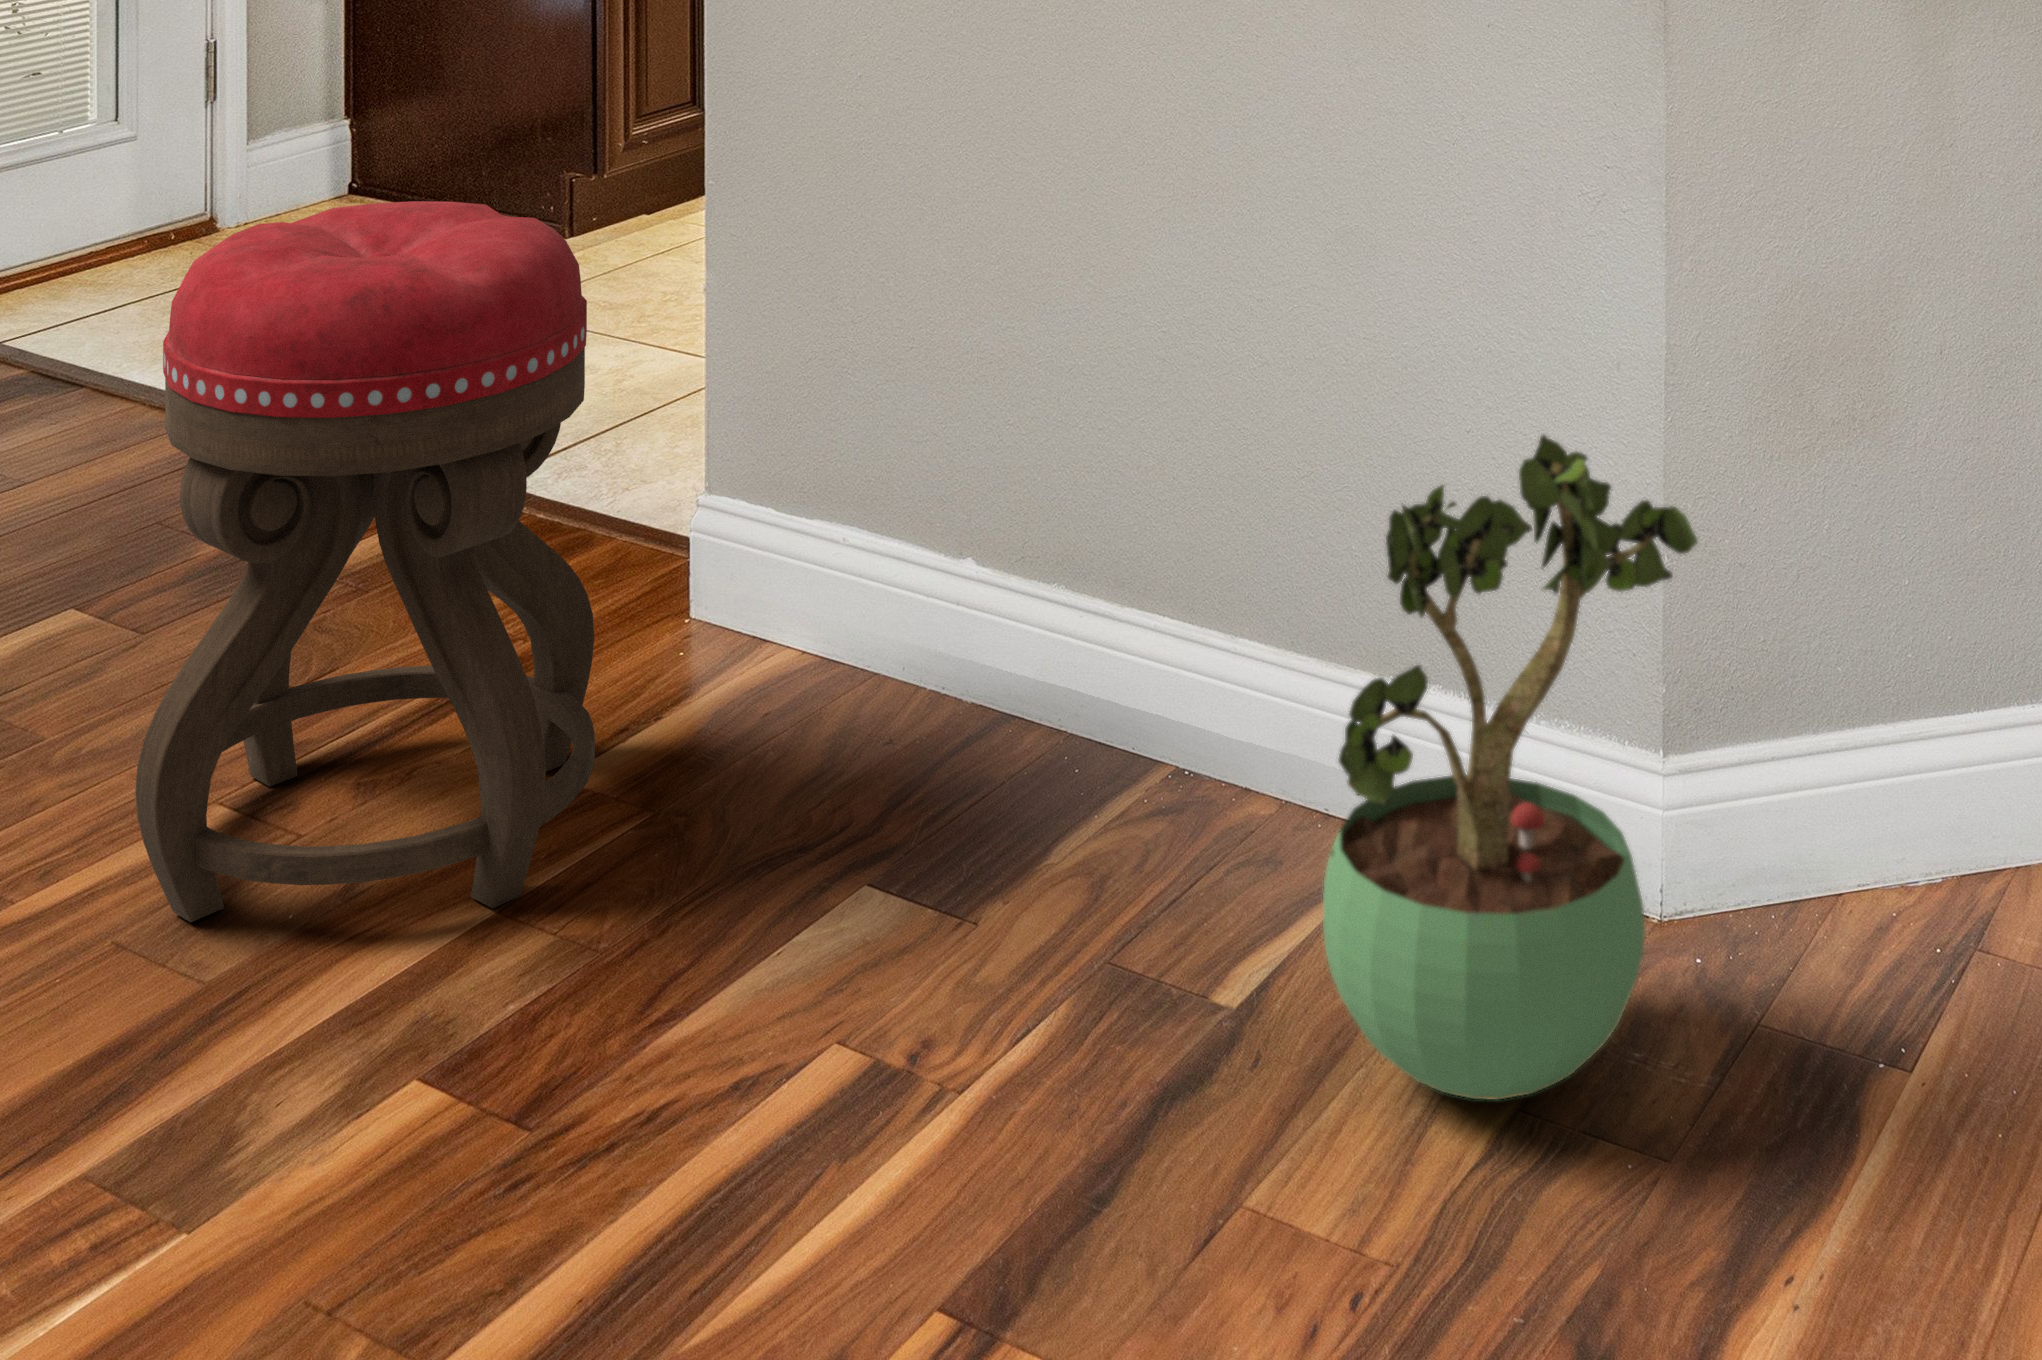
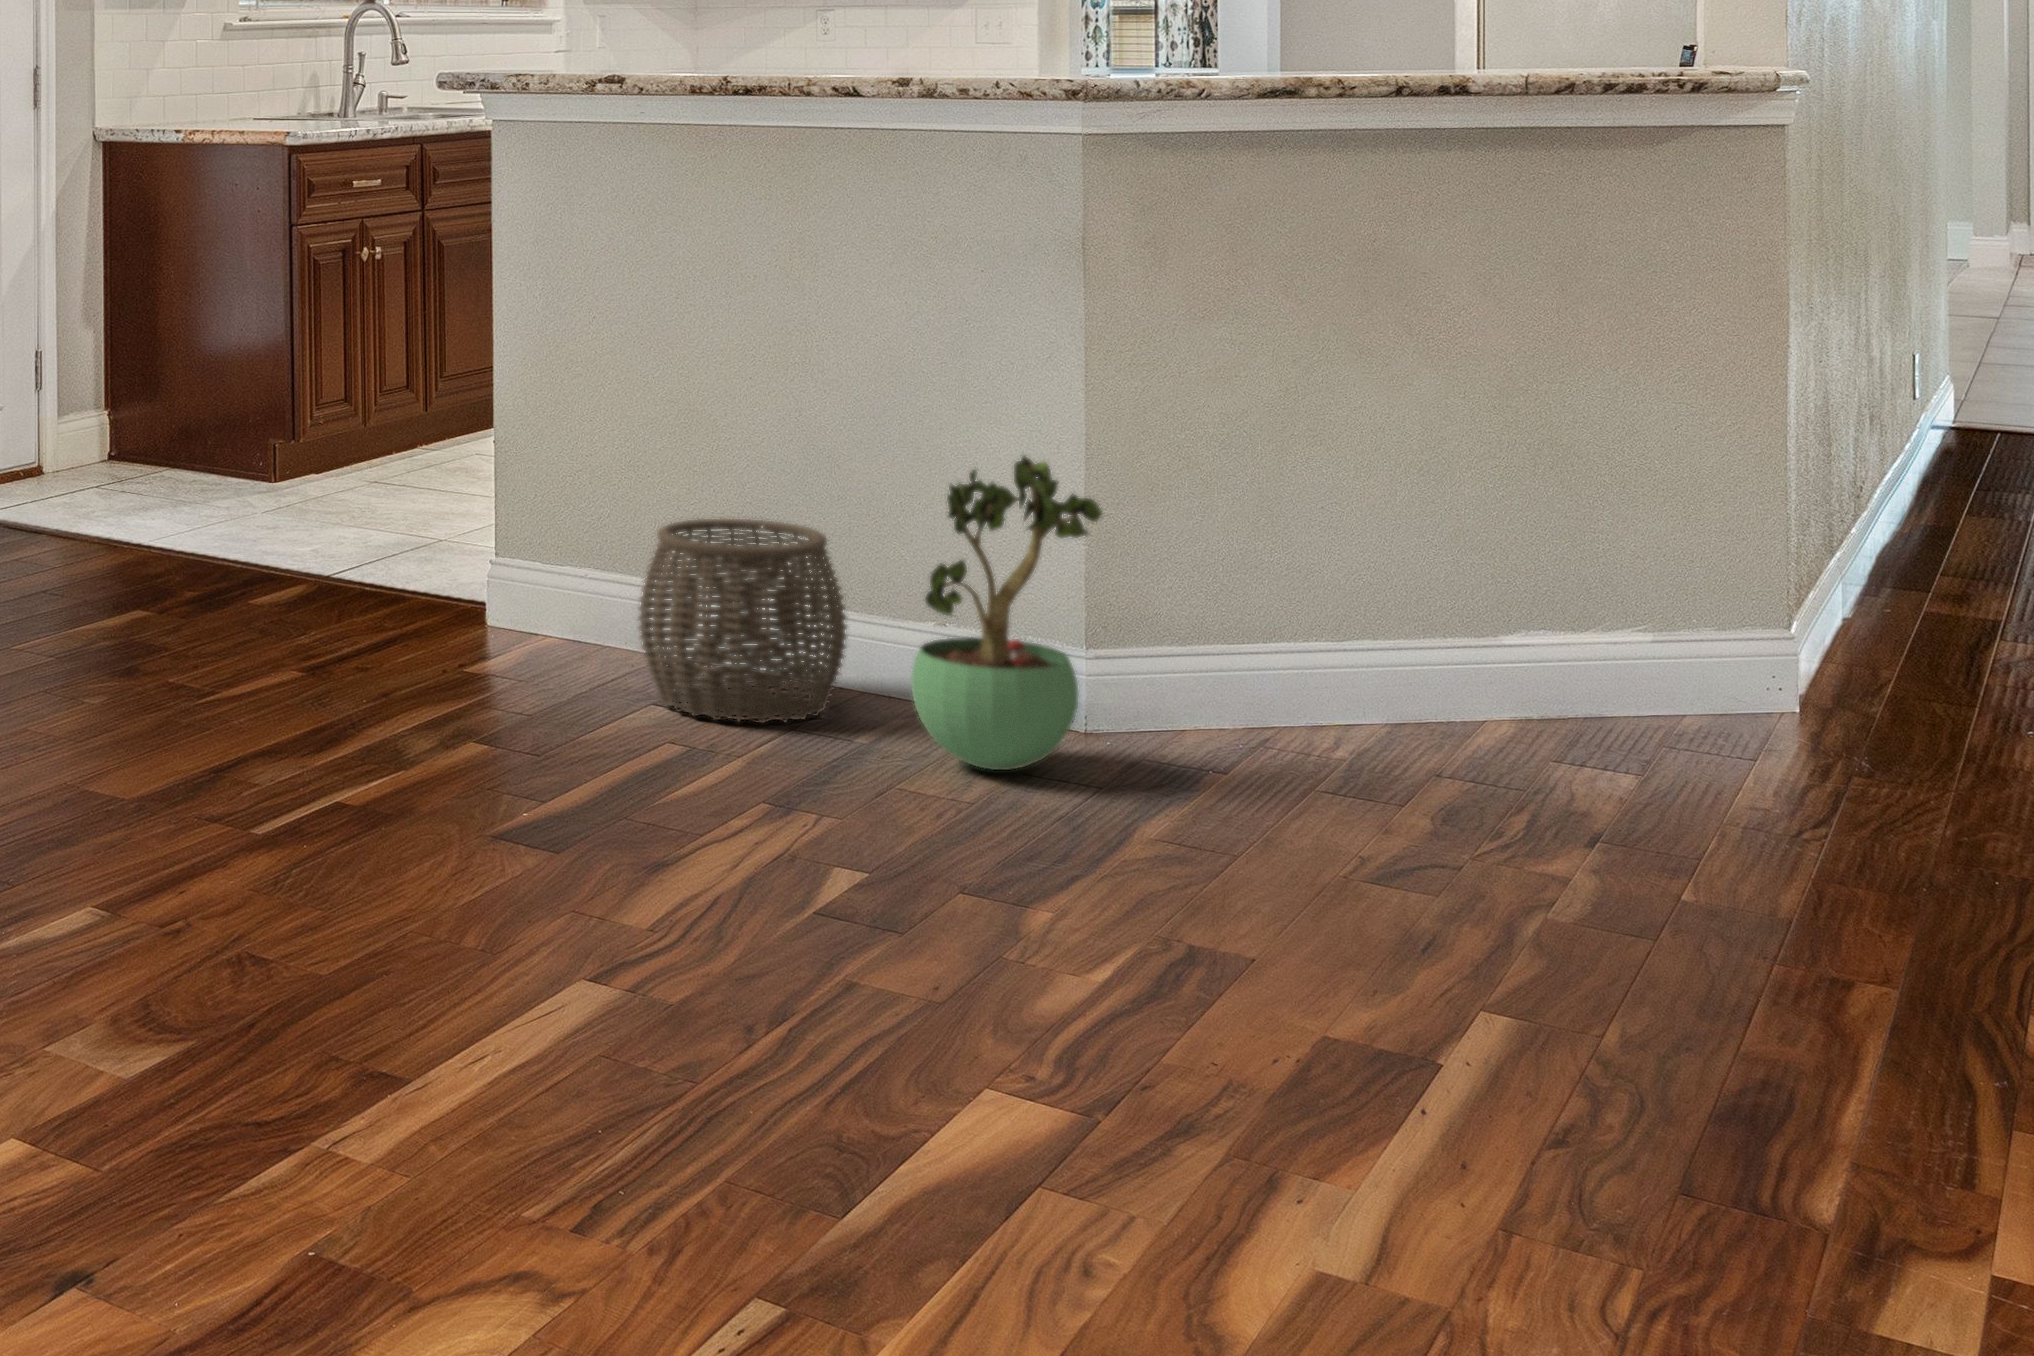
ottoman: present [135,201,595,922] -> none [273,372,491,709]
woven basket: none [854,472,1247,929] -> present [638,519,847,723]

